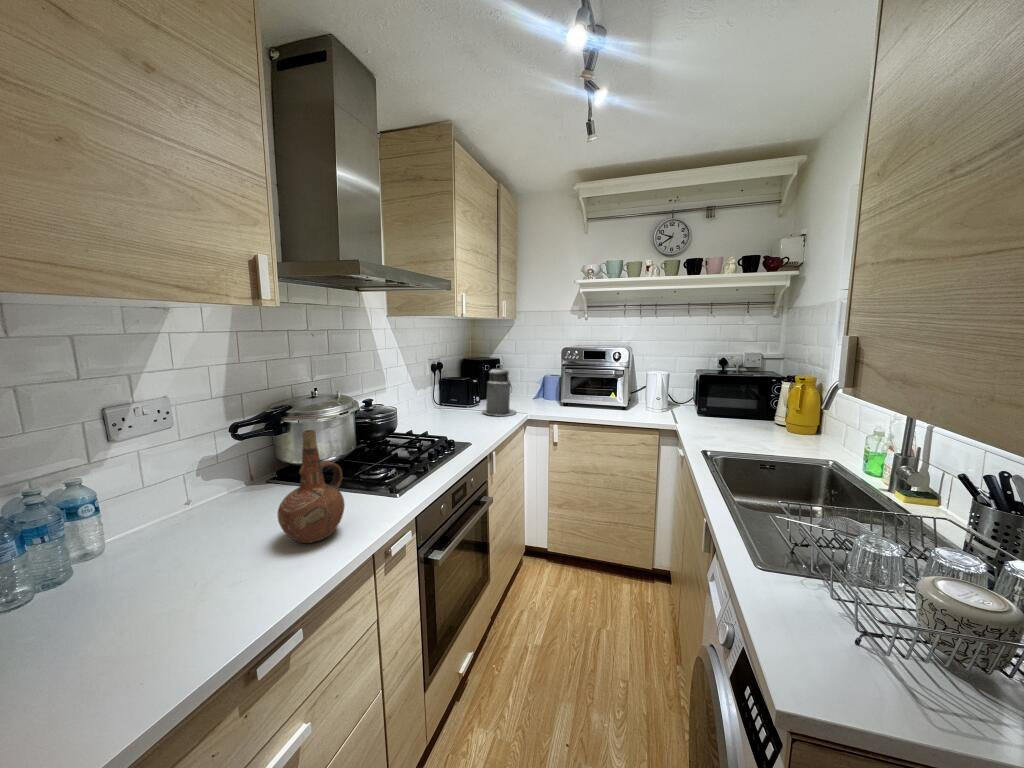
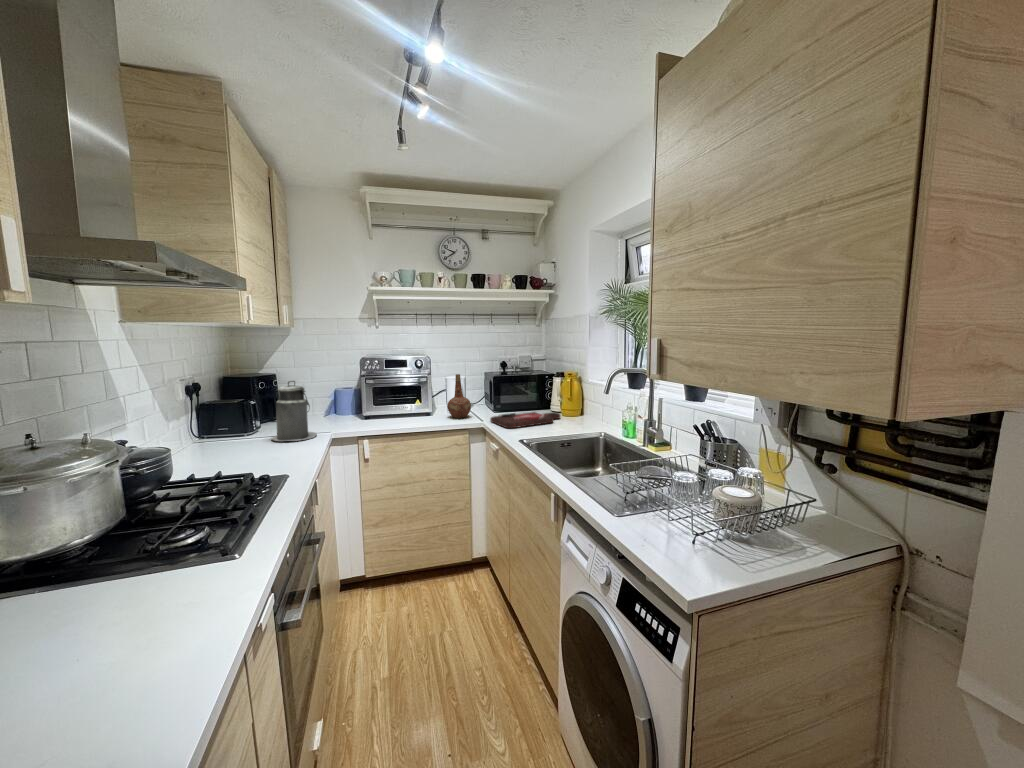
cutting board: none [685,418,784,438] -> present [490,411,560,428]
ceramic pitcher: present [277,430,345,543] -> present [447,374,471,418]

